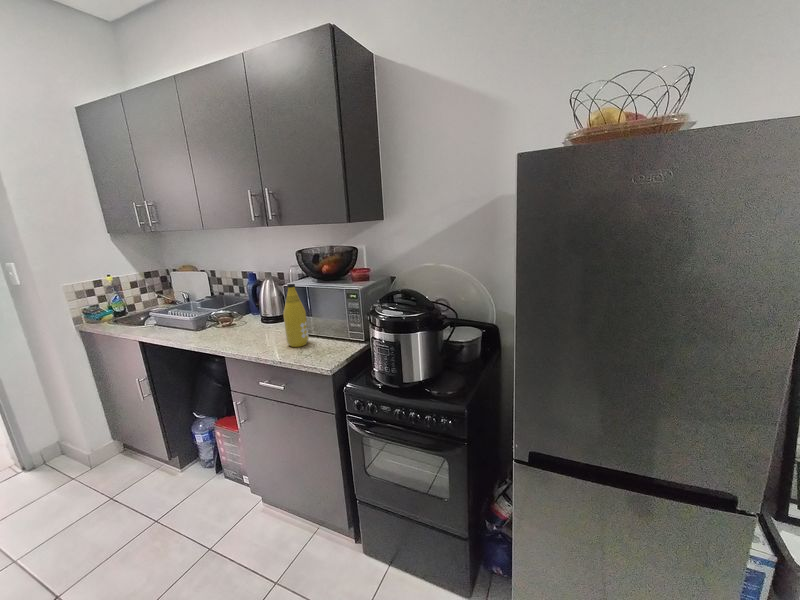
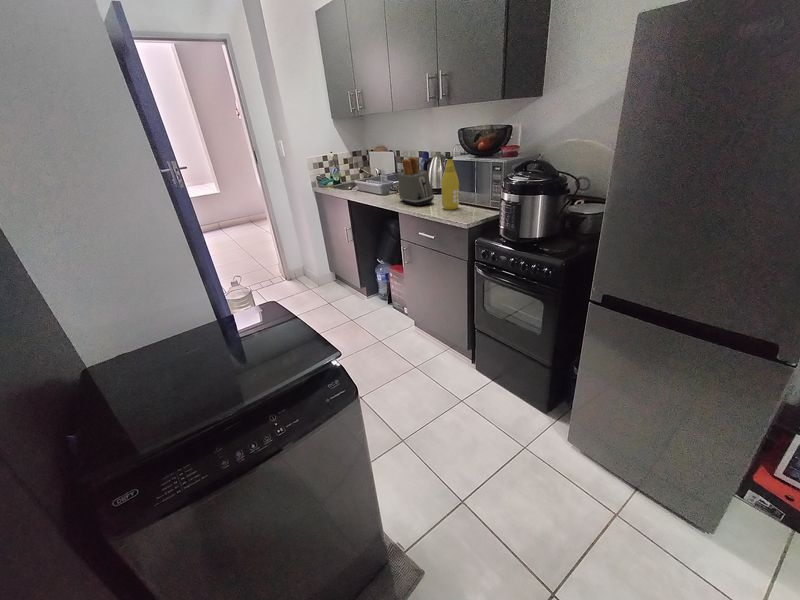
toaster: none [217,284,273,344] -> present [397,157,434,206]

